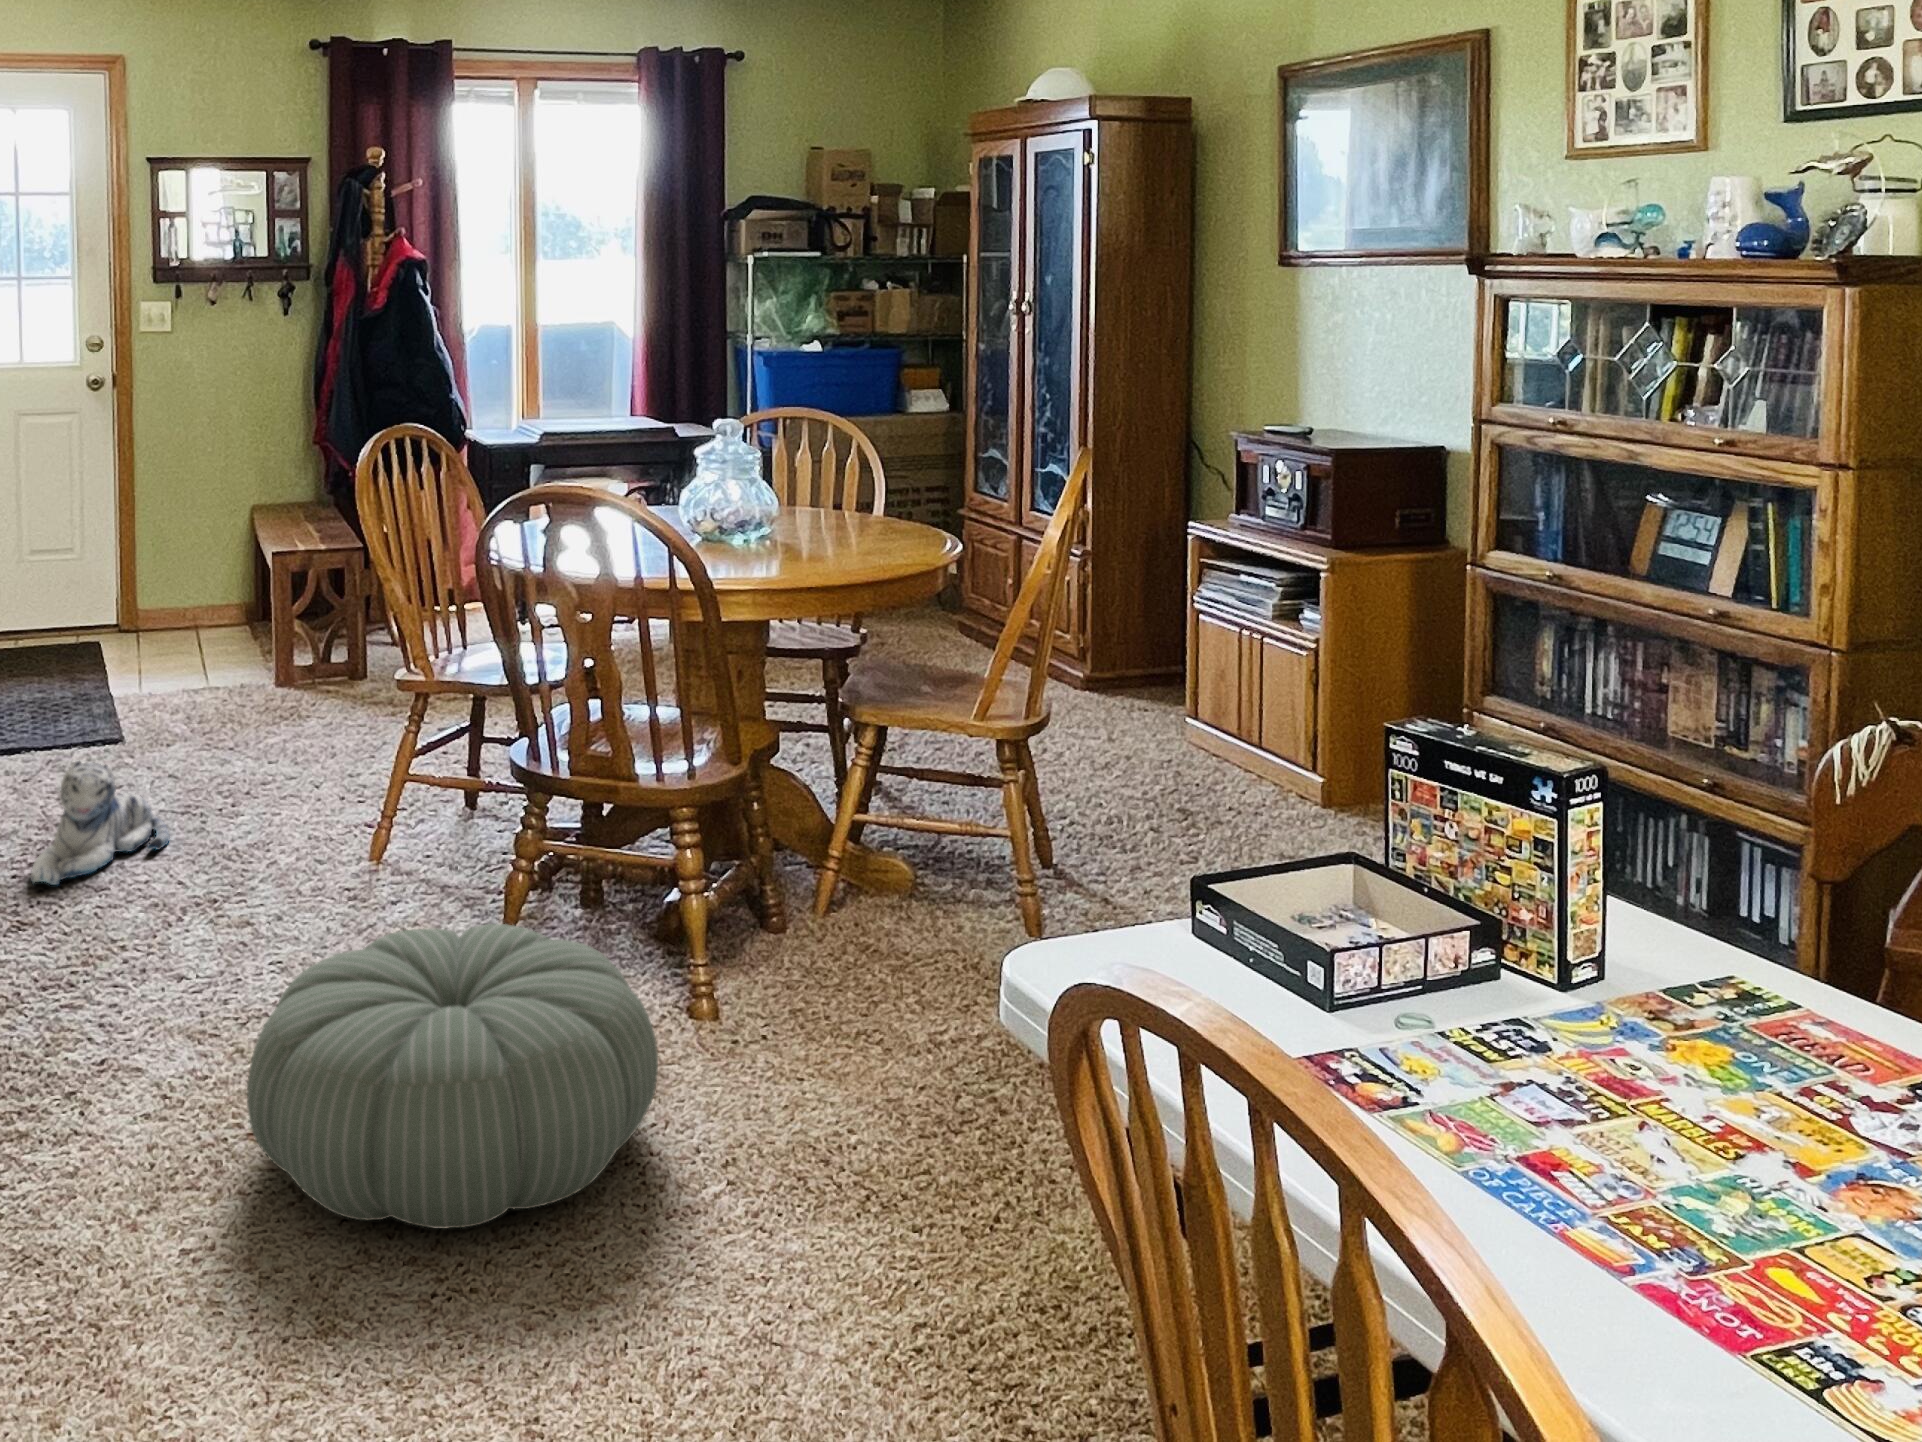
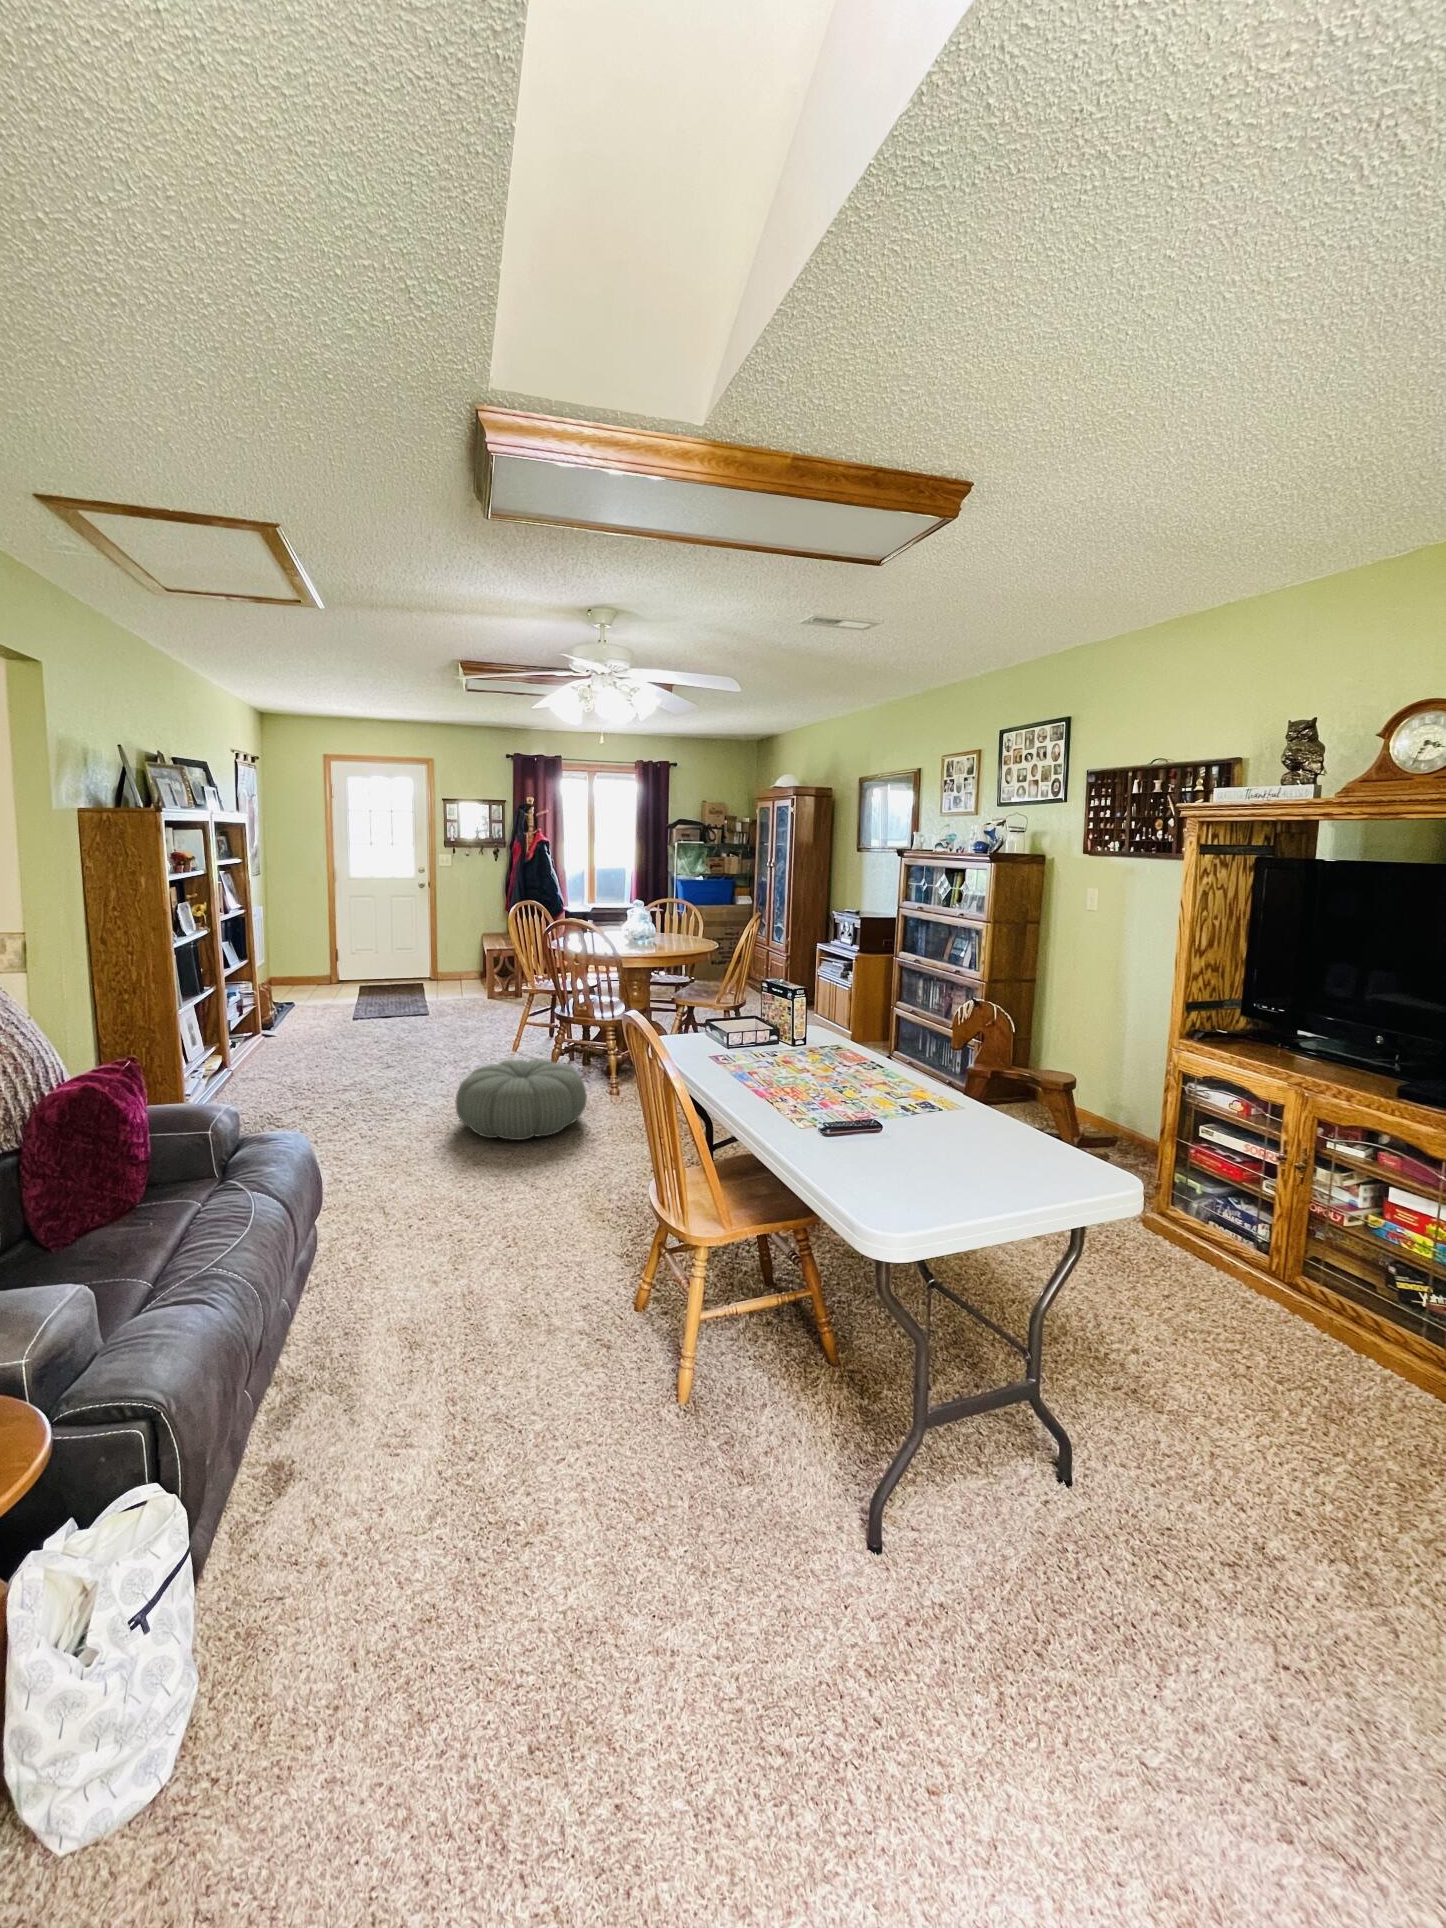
plush toy: present [31,761,170,885] -> none [392,1015,442,1056]

